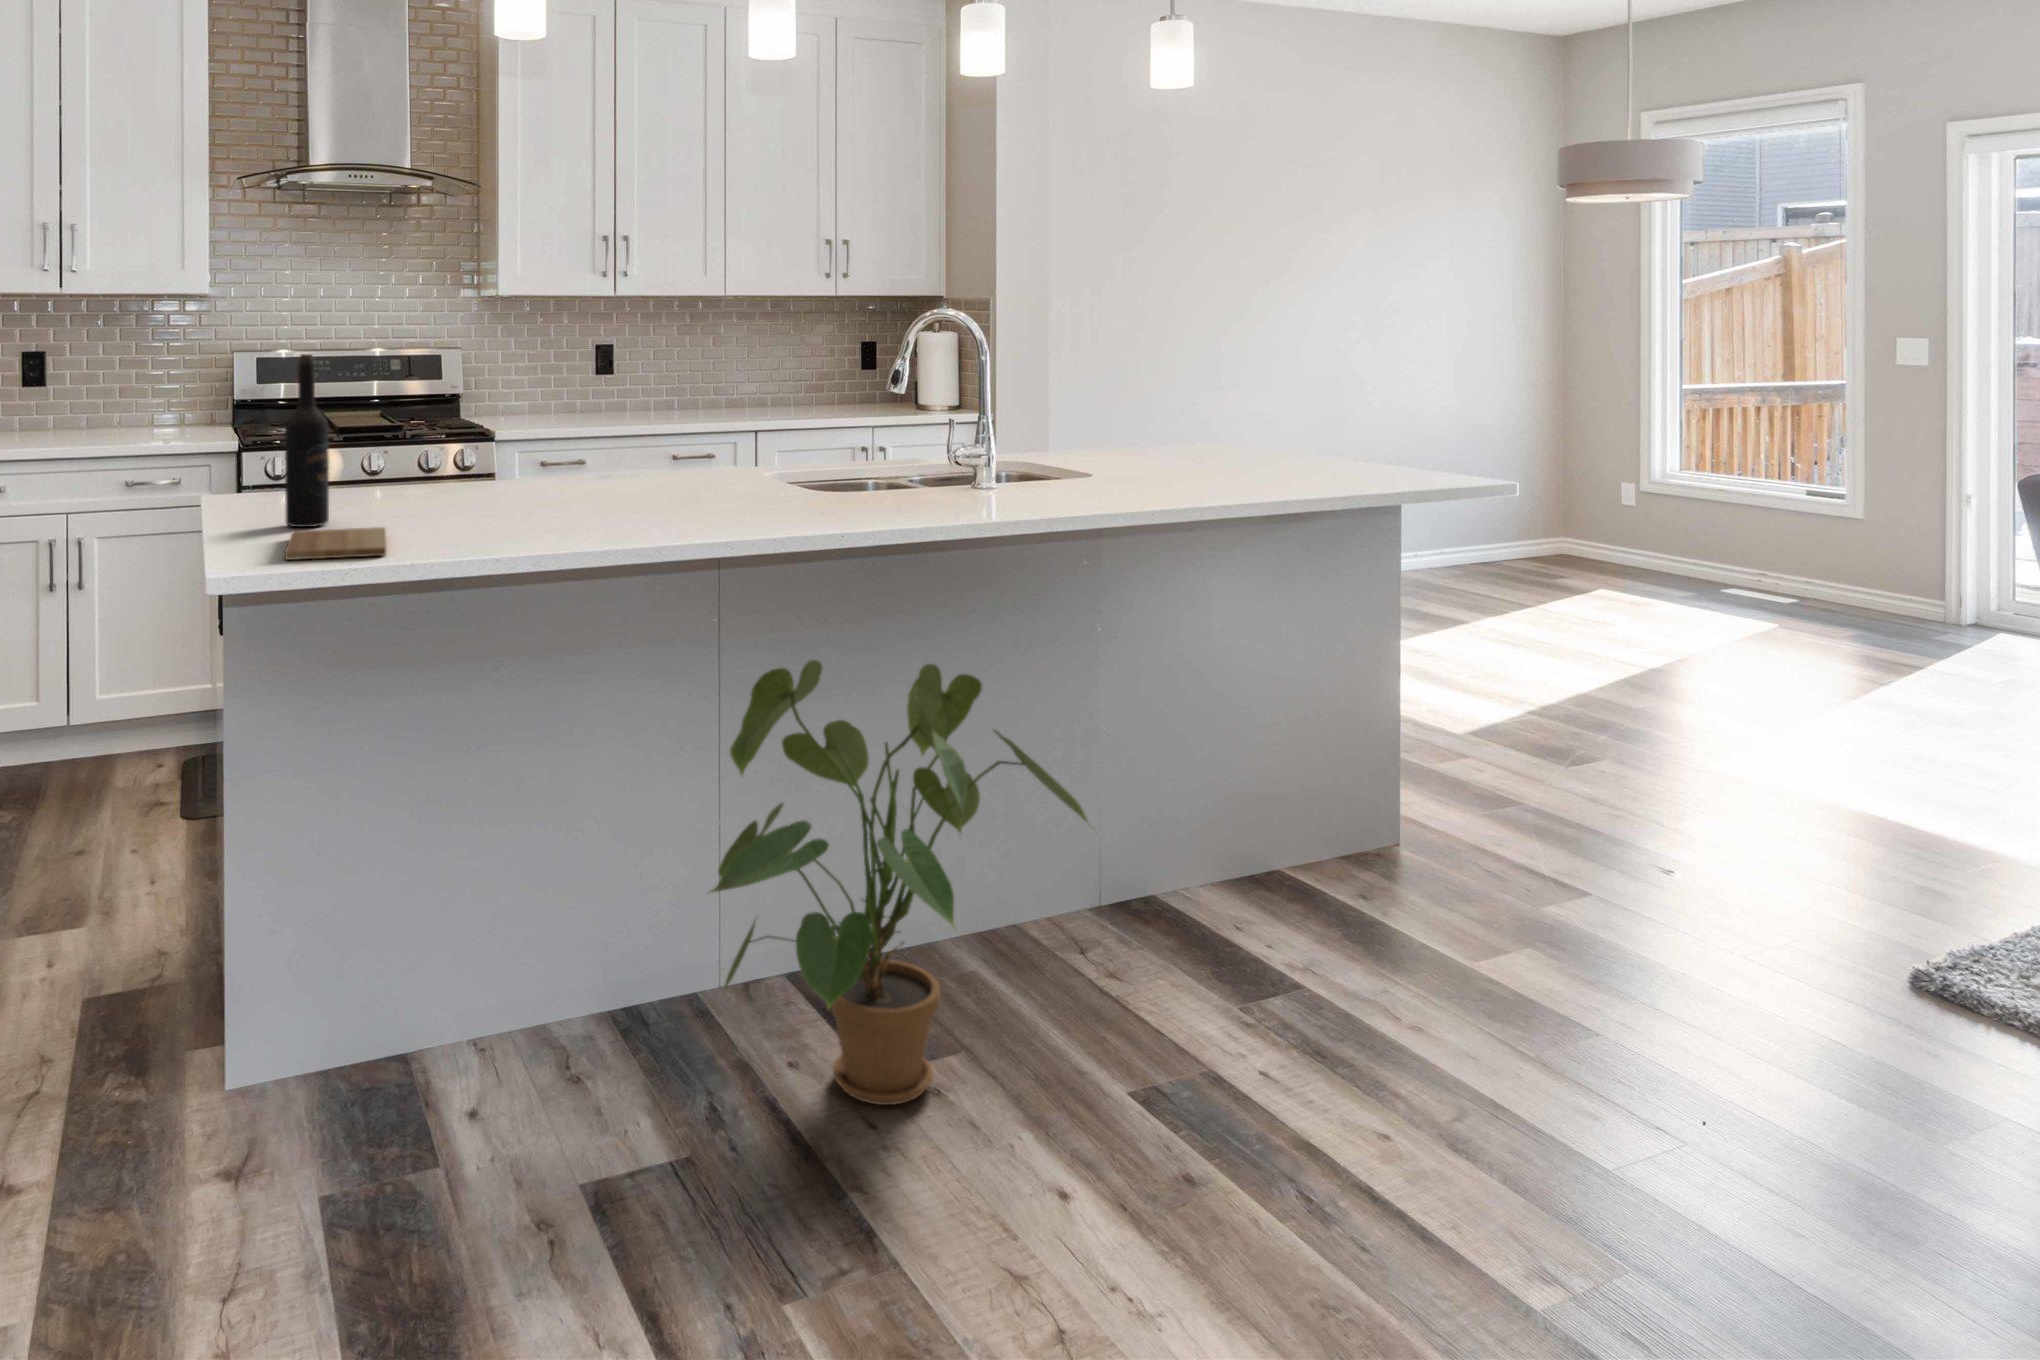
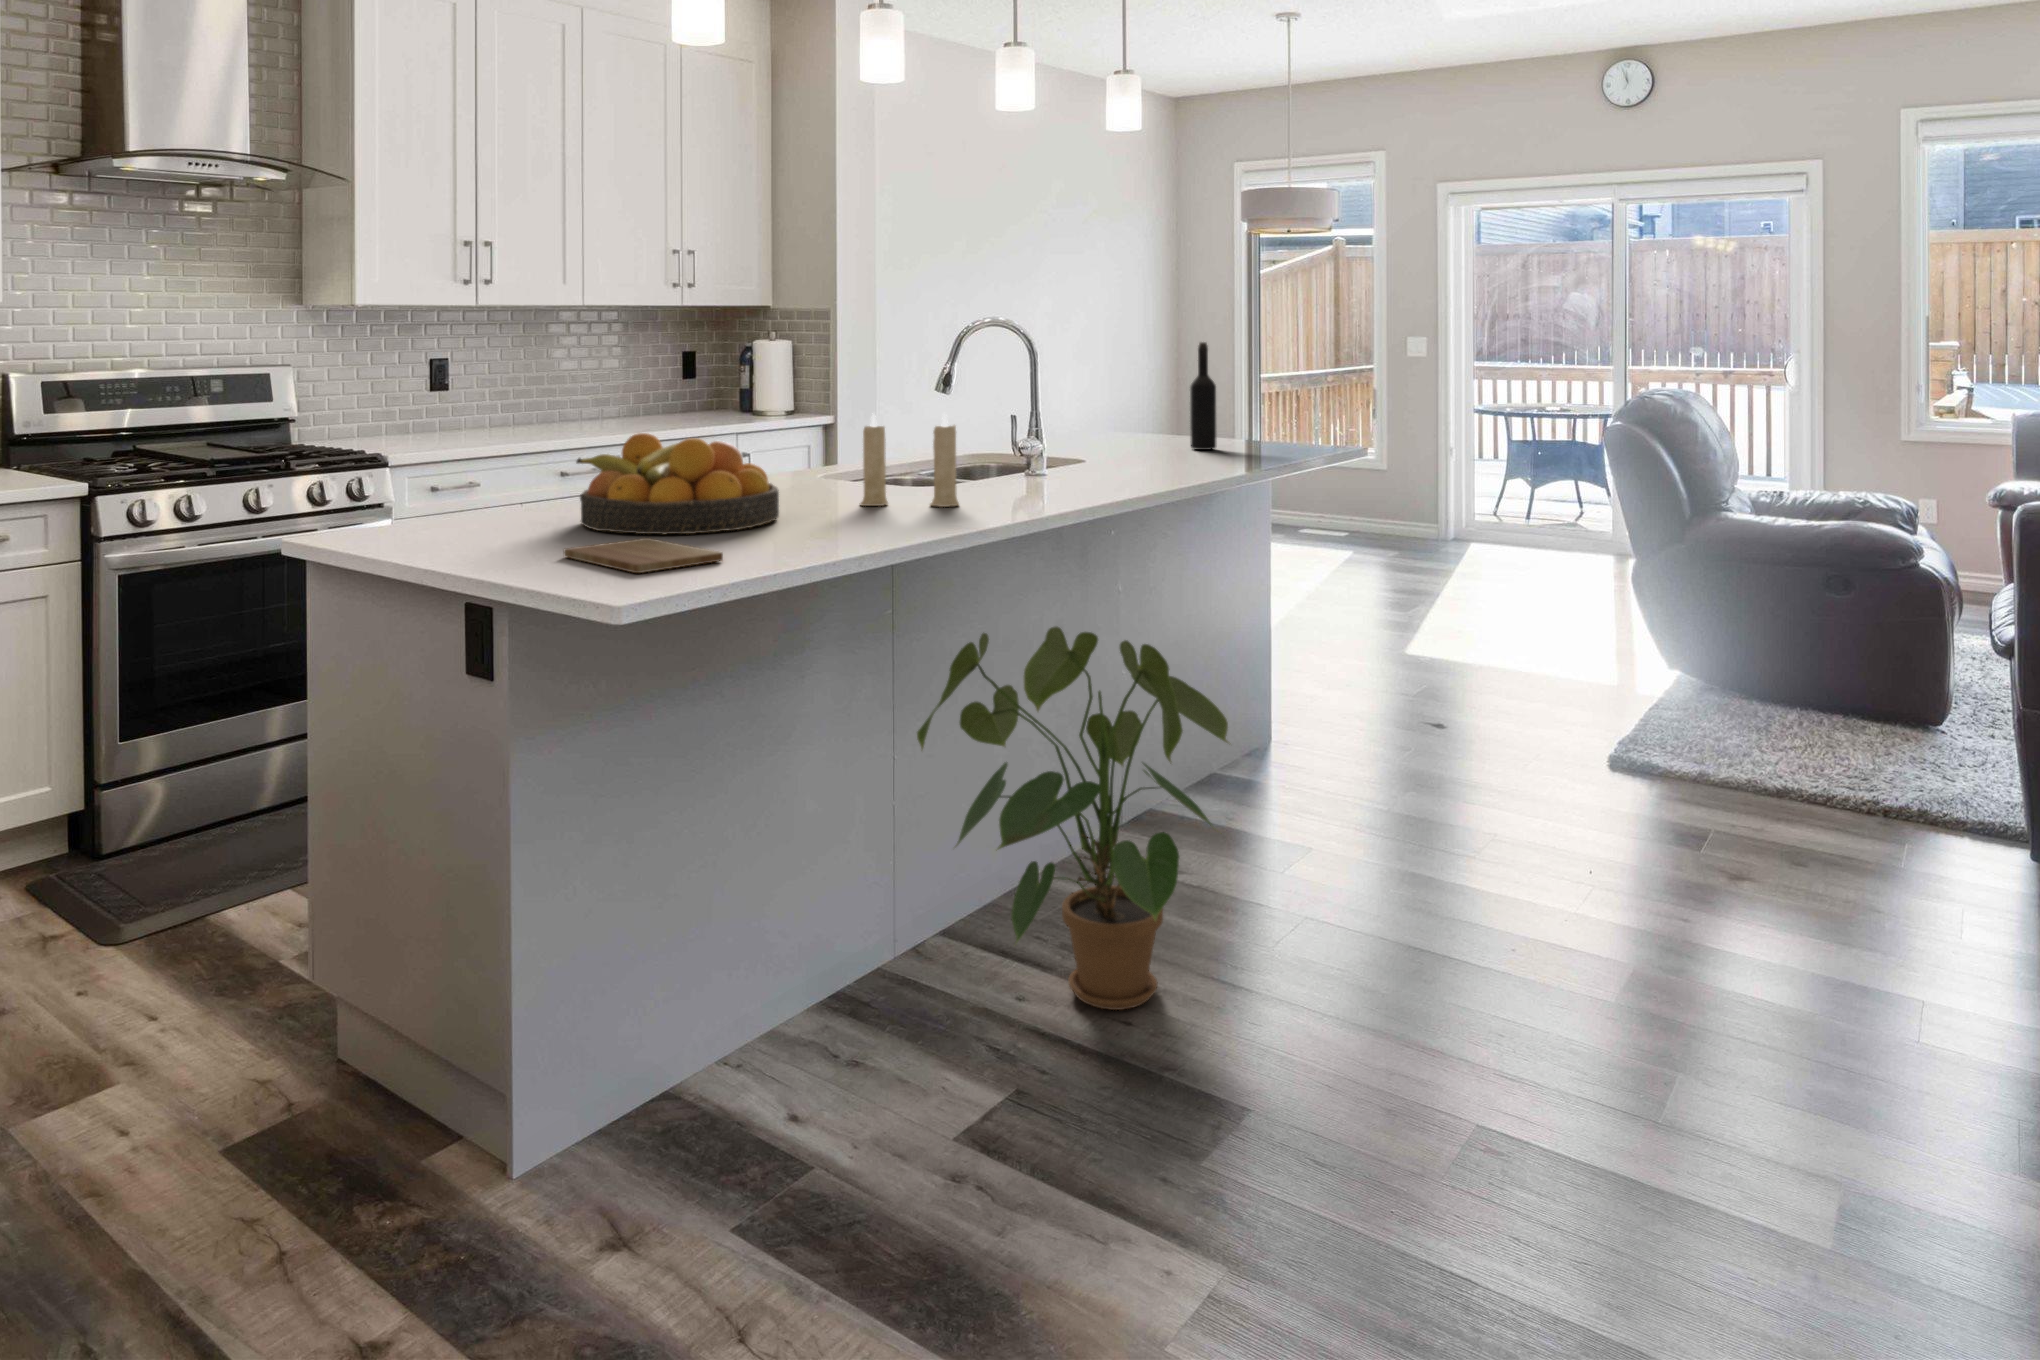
wine bottle: present [285,354,329,527] -> present [1190,342,1216,450]
candle: none [691,413,784,520] -> present [861,414,959,507]
fruit bowl: none [395,426,587,527] -> present [576,433,779,534]

